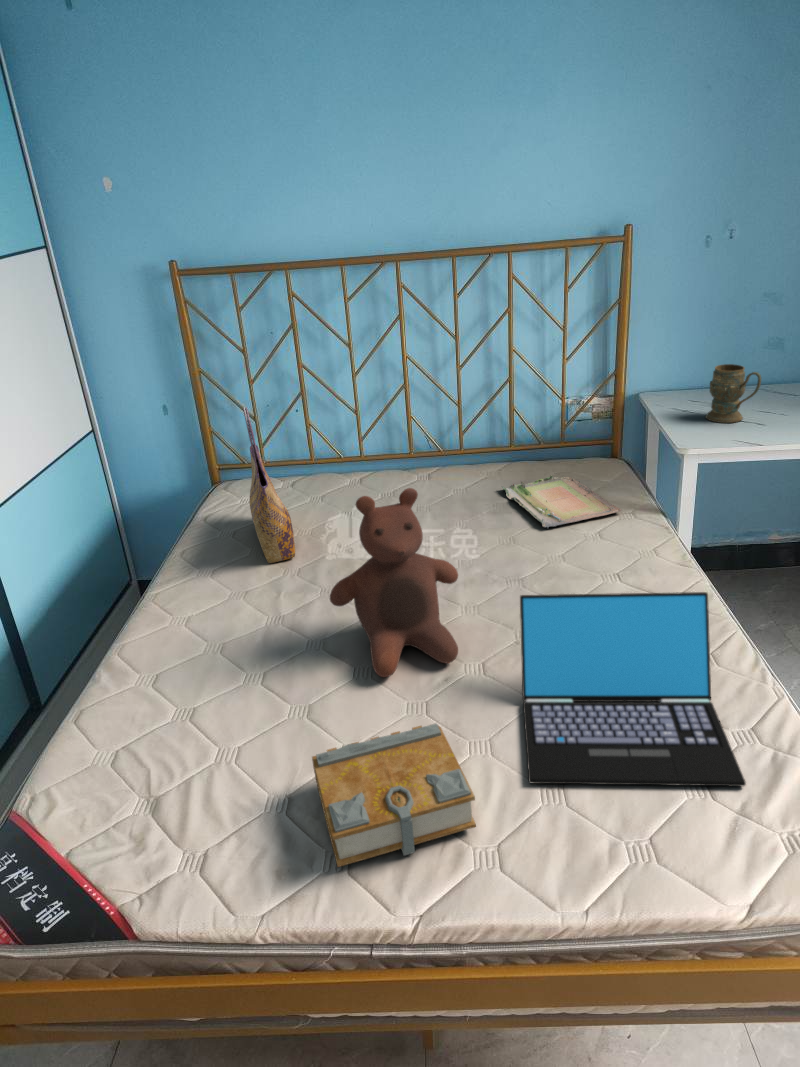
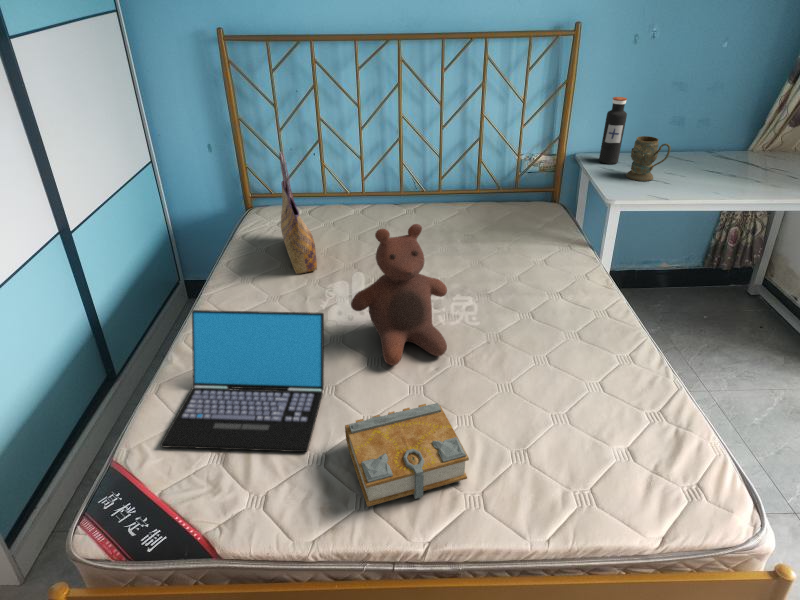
water bottle: none [670,316,702,403] -> present [599,97,627,164]
tray: present [502,472,622,528] -> none [471,211,562,255]
laptop: present [520,592,746,786] -> present [160,310,324,452]

